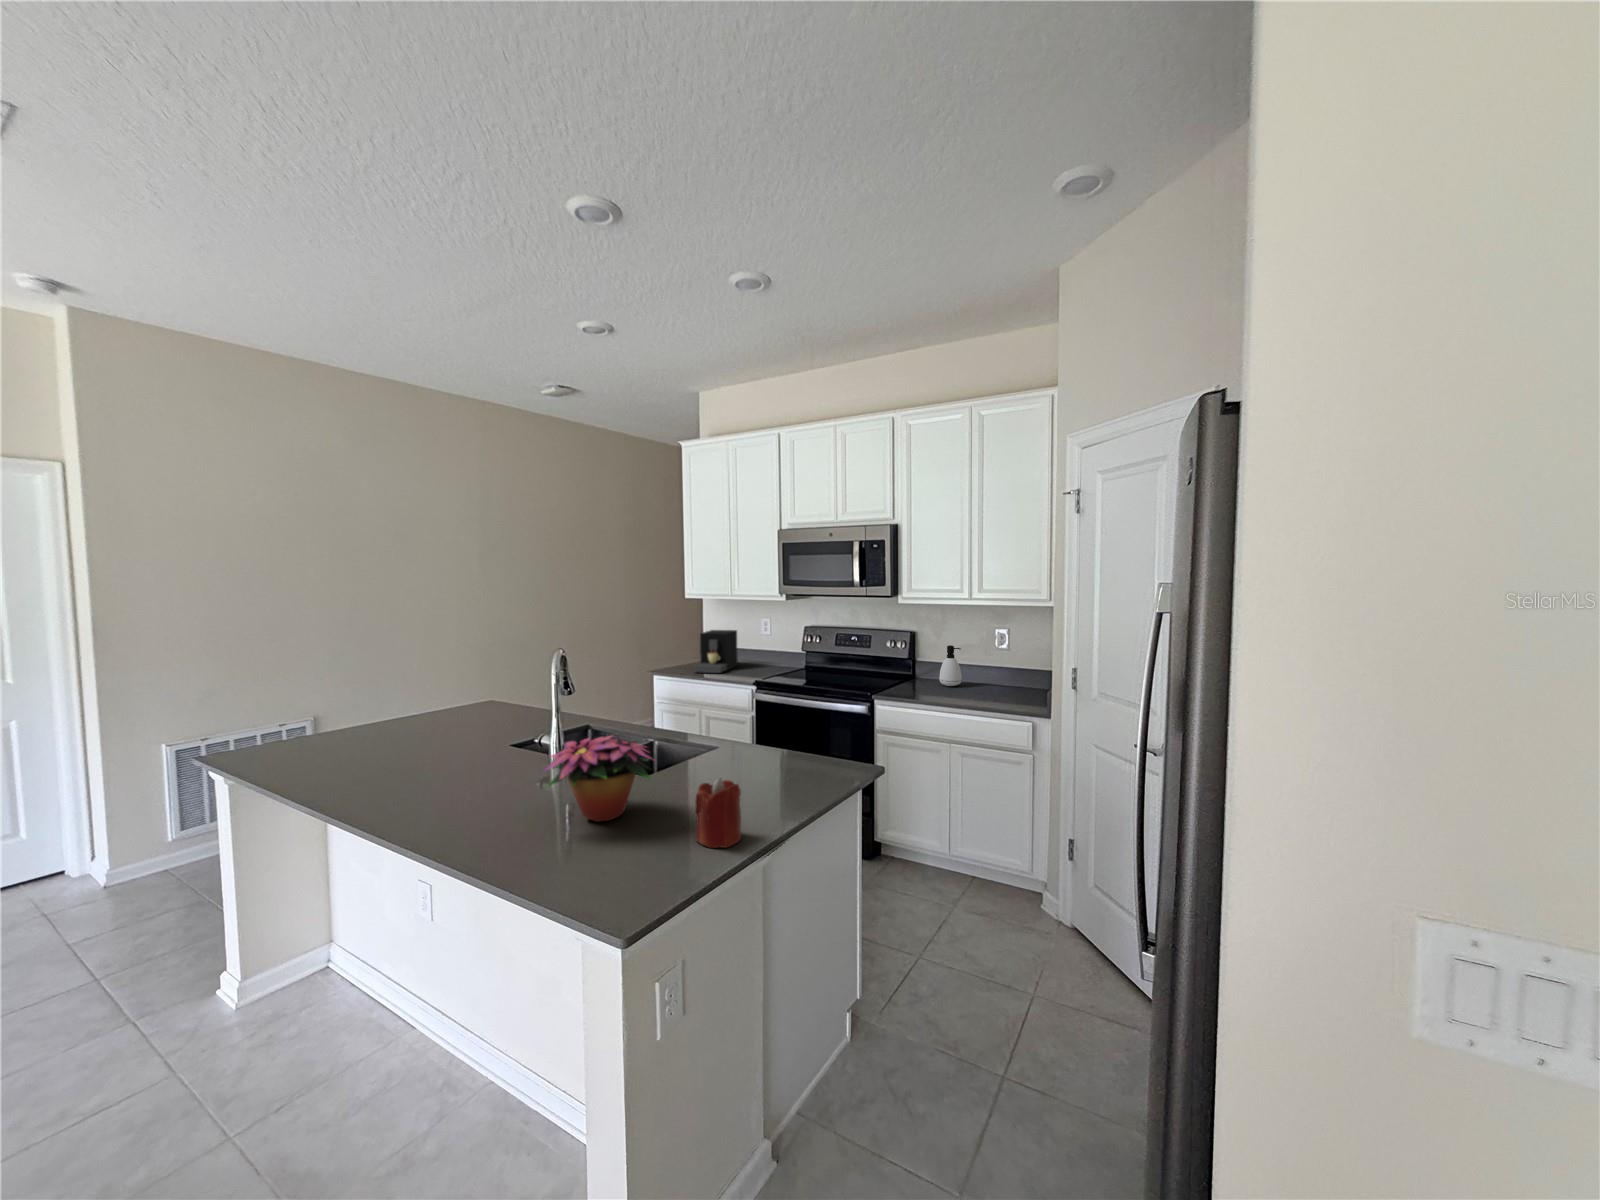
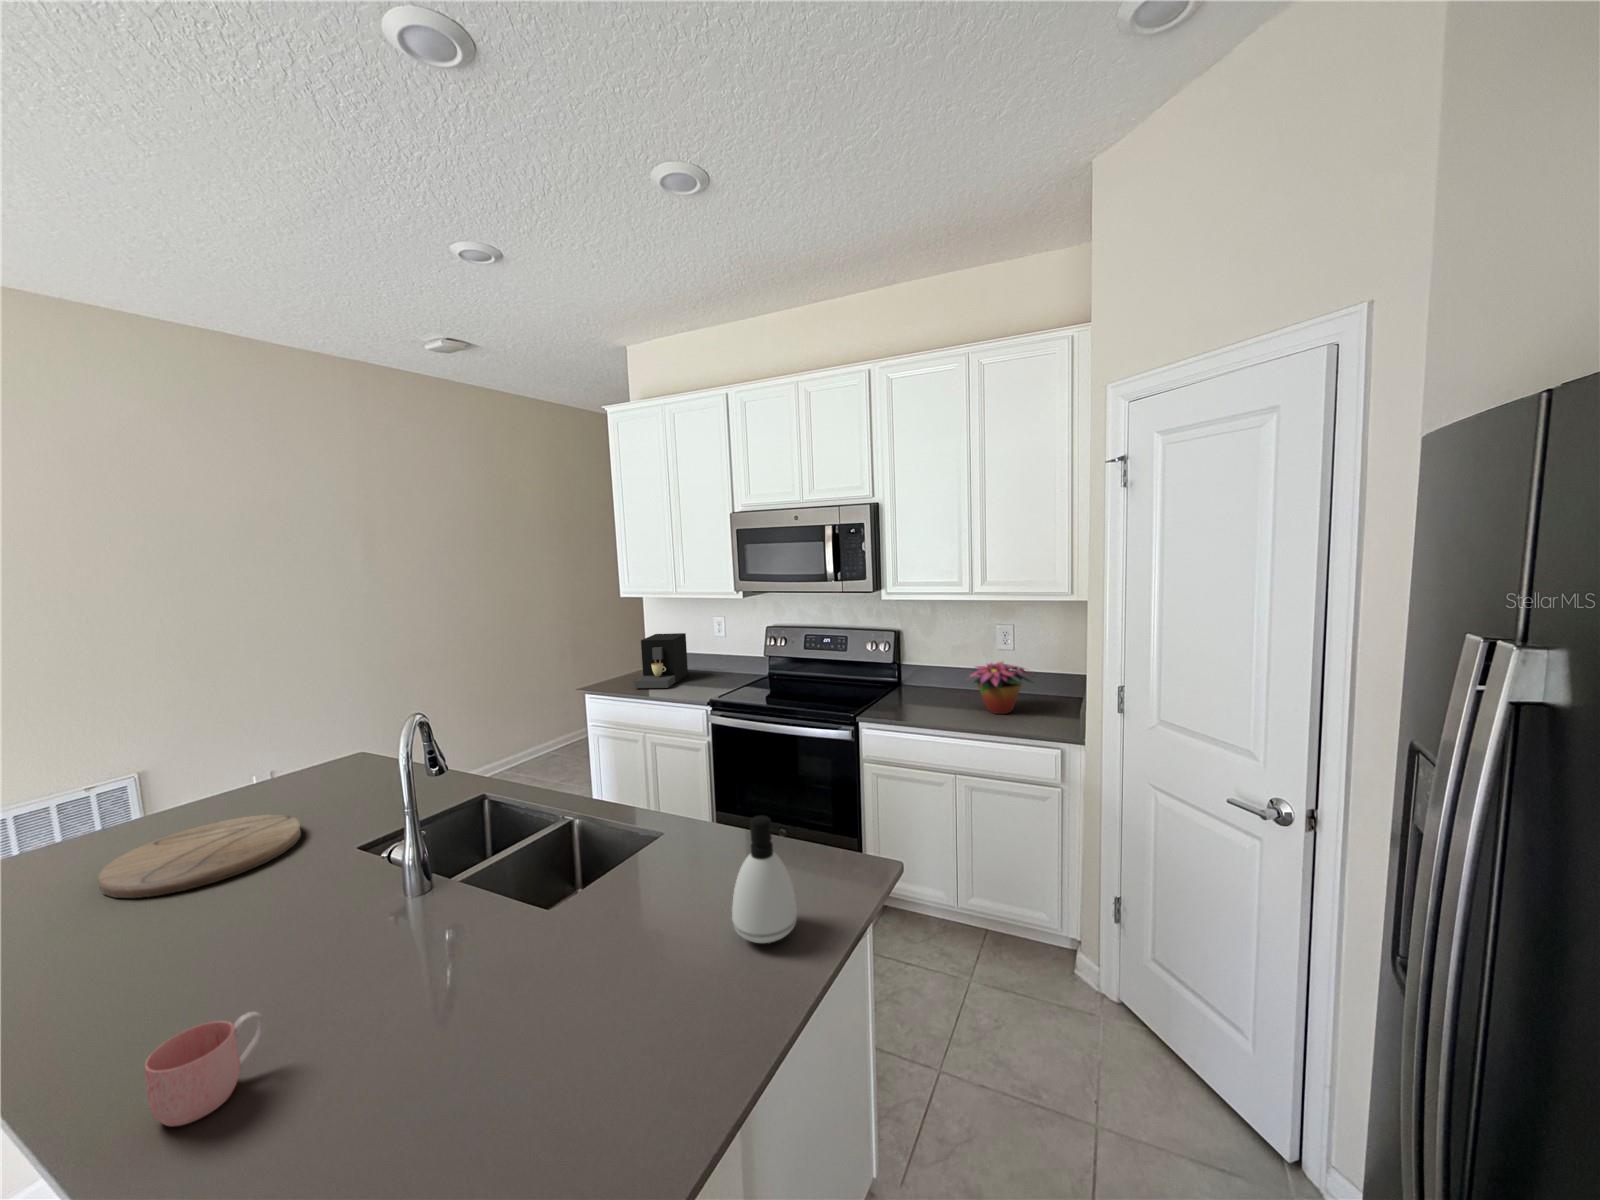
soap dispenser: present [939,645,962,686] -> present [732,816,797,943]
cutting board: none [355,725,471,760] -> present [98,815,301,898]
flower arrangement: present [545,736,651,822] -> present [970,662,1033,714]
candle: present [695,777,741,848] -> none [620,971,705,1116]
mug: none [445,791,497,838] -> present [145,1012,265,1127]

